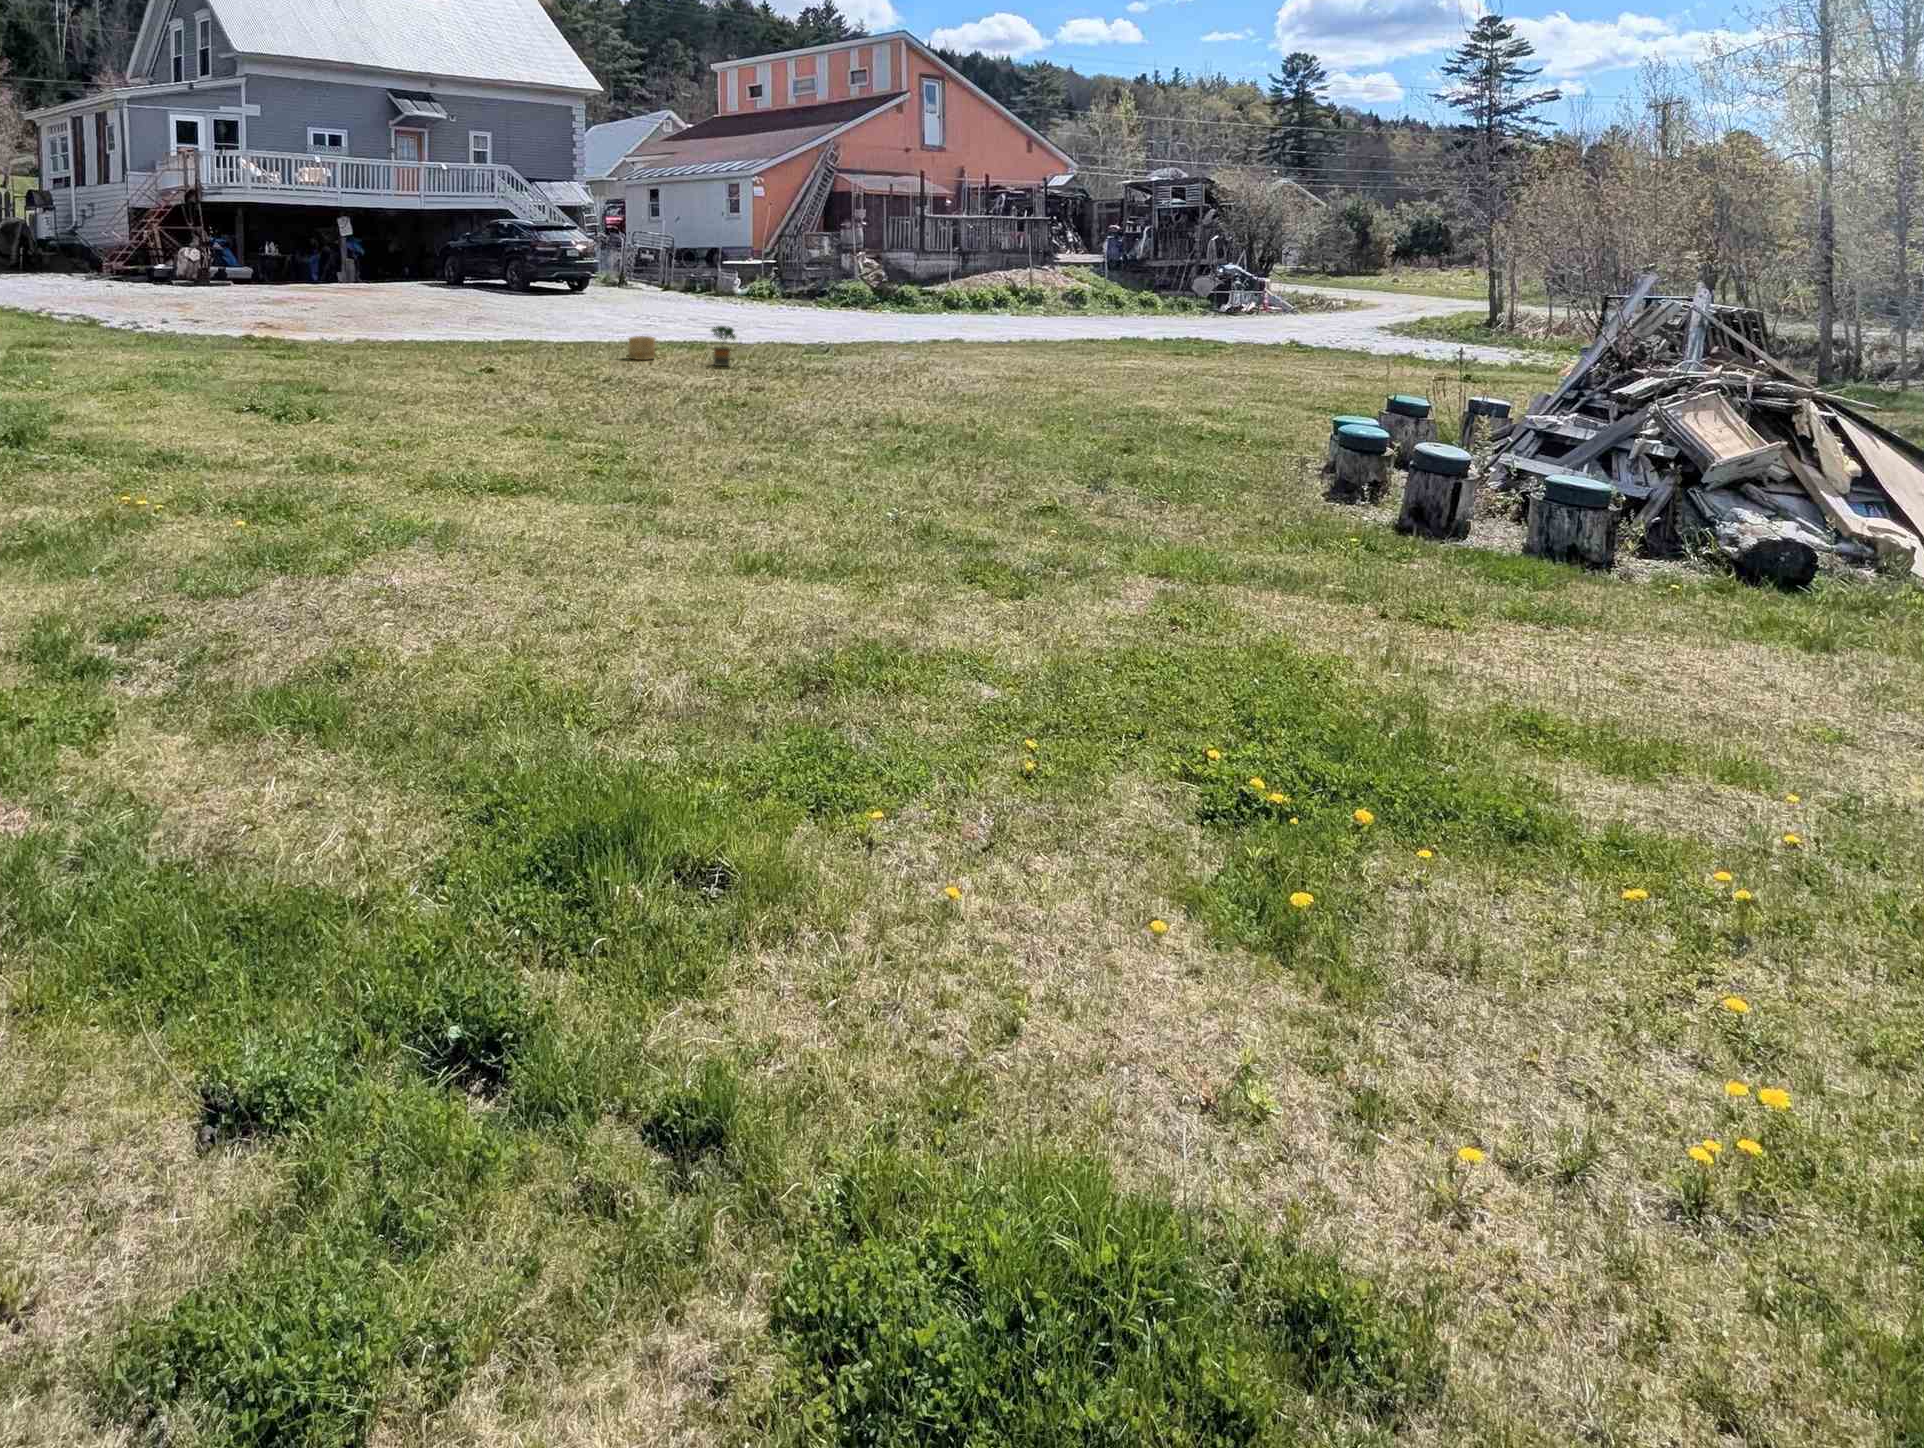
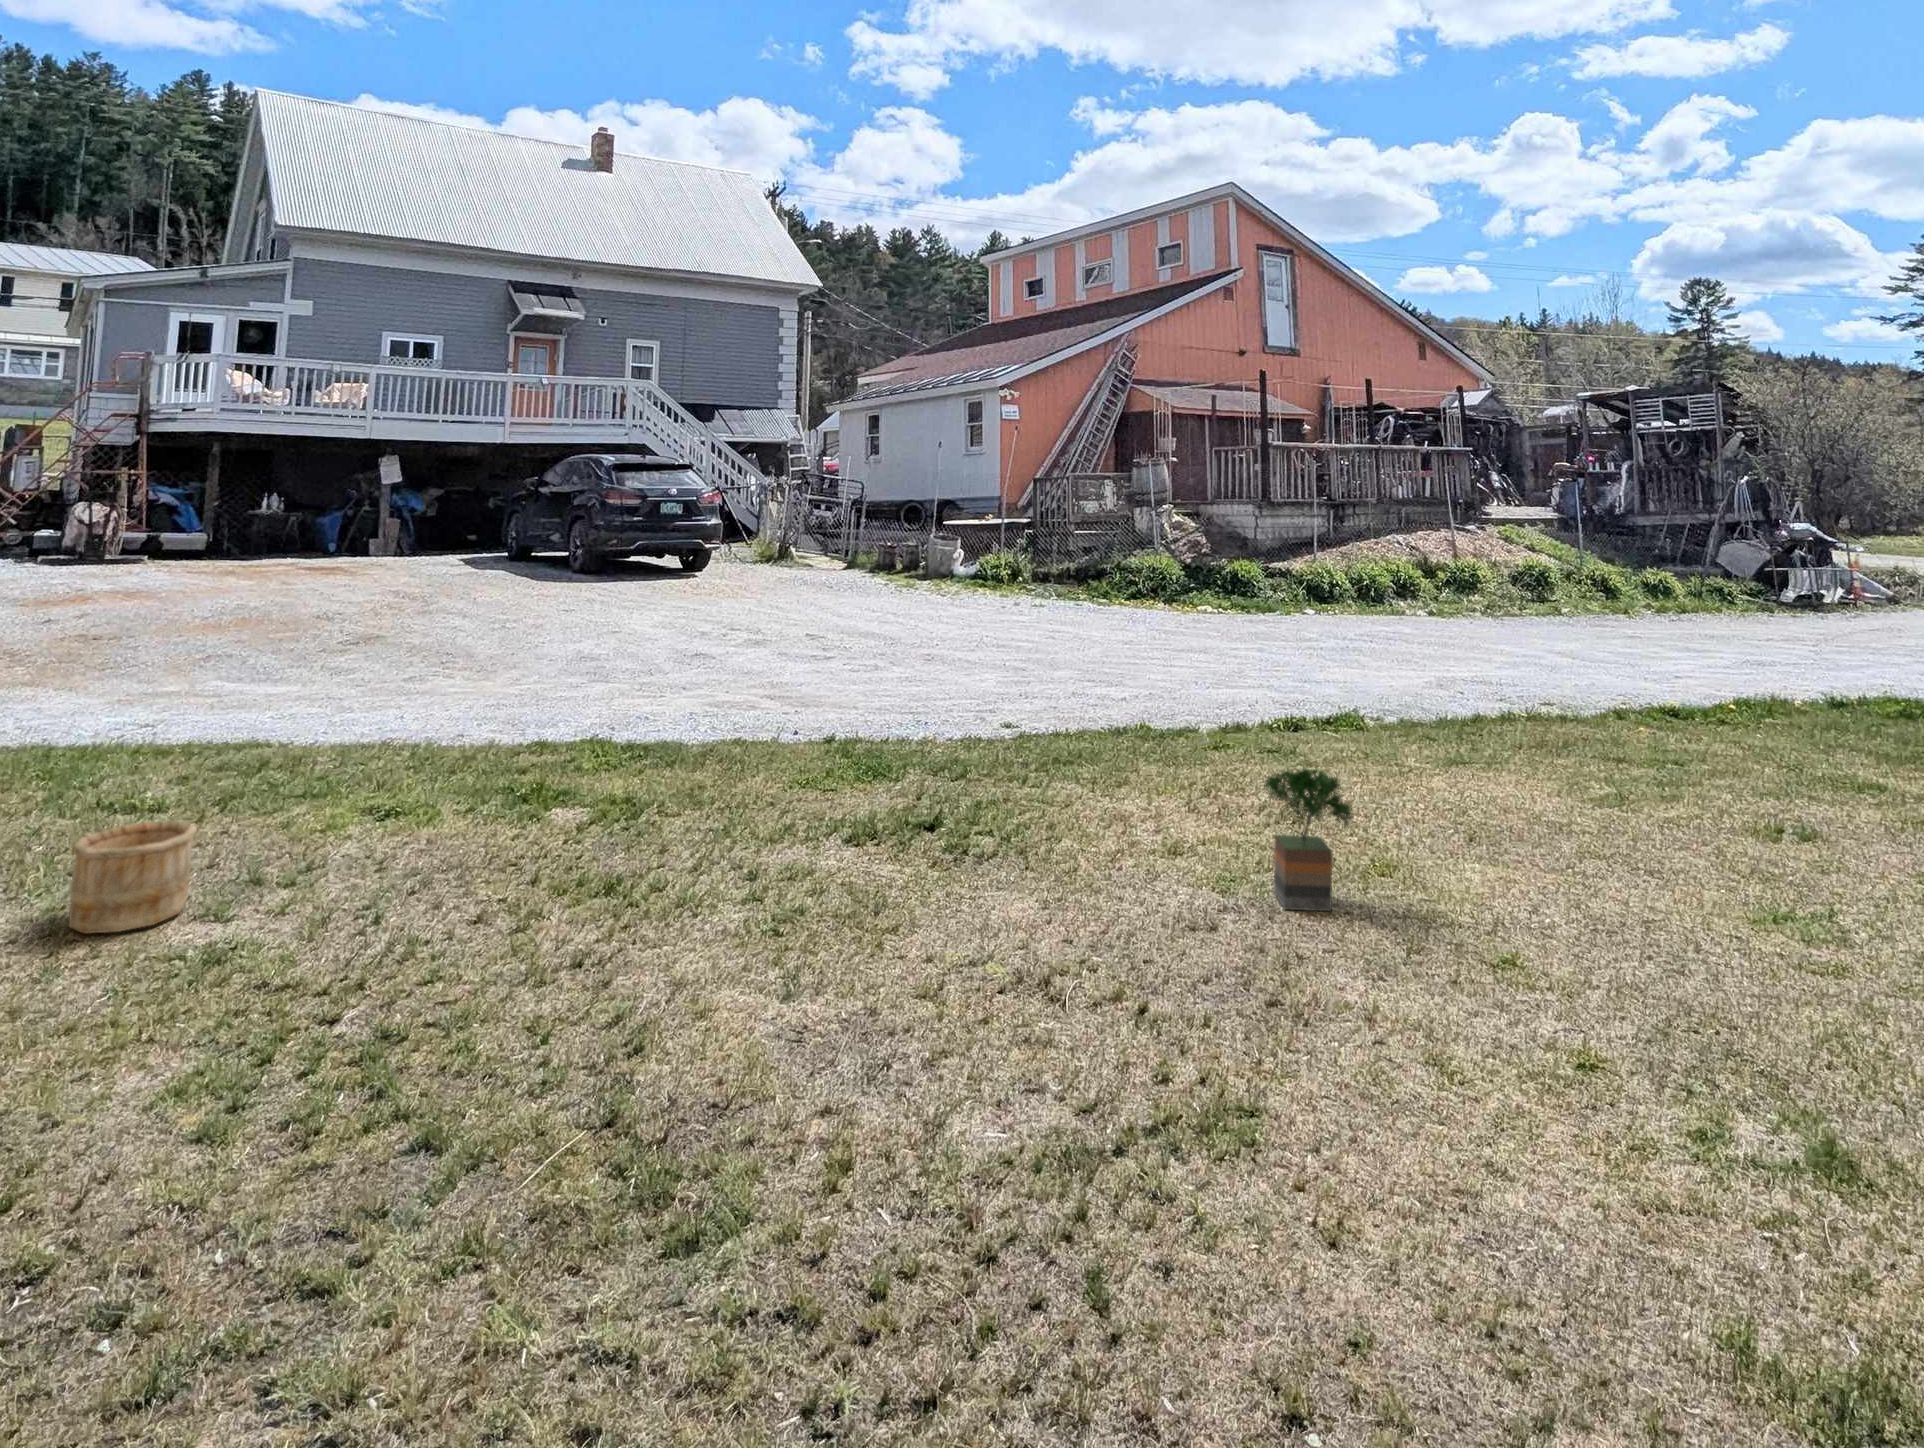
potted tree: present [712,326,736,366] -> present [1264,769,1352,911]

